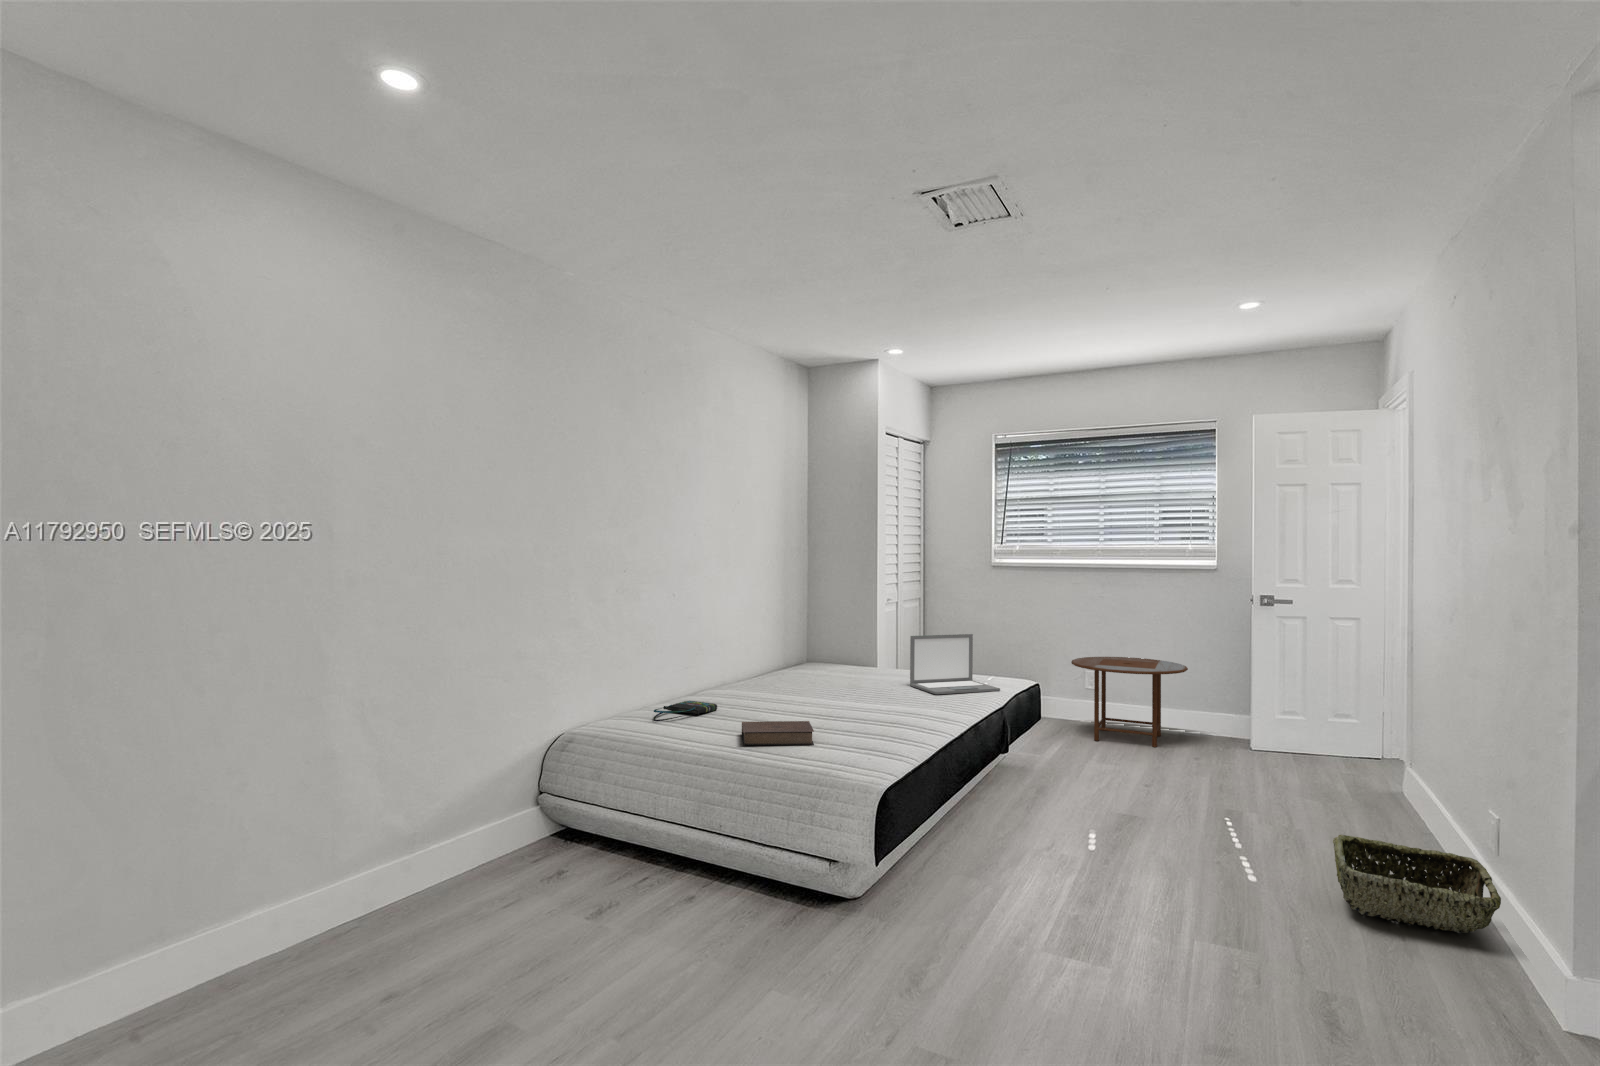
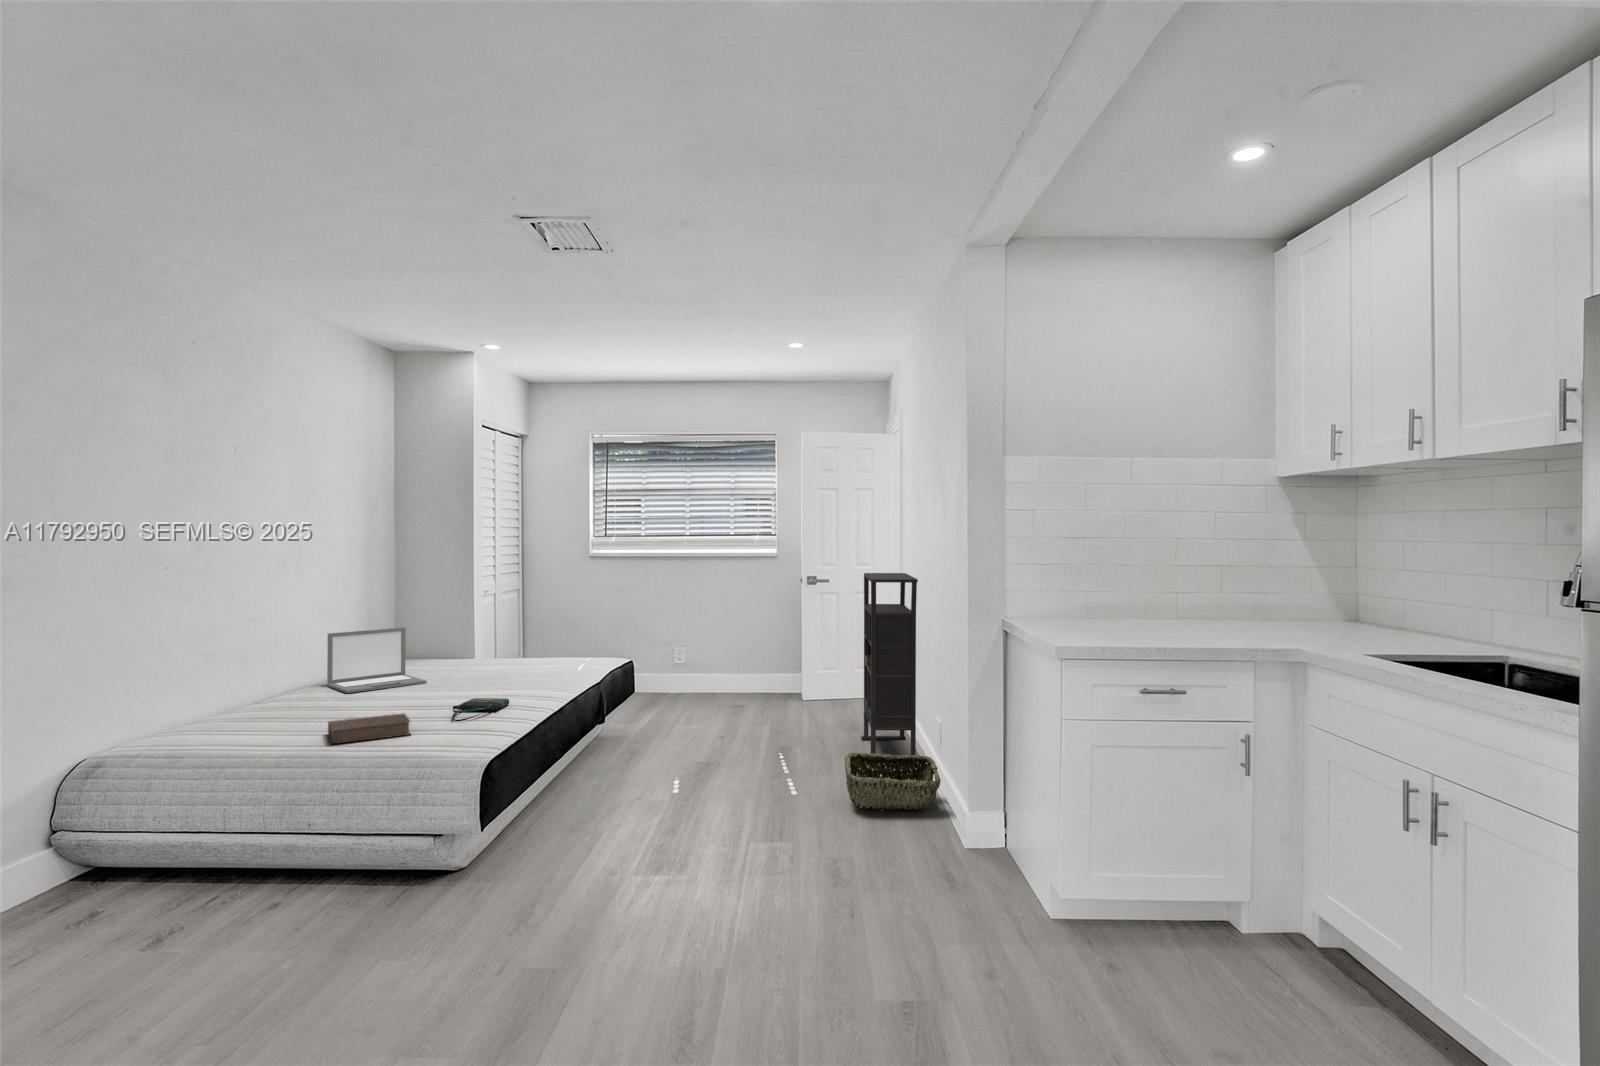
bookshelf: none [1346,596,1444,859] -> present [861,573,918,755]
laptop: present [910,634,1000,694] -> present [327,628,427,693]
side table: present [1071,657,1188,747] -> none [660,632,755,707]
tote bag: present [653,701,717,721] -> present [452,698,509,722]

